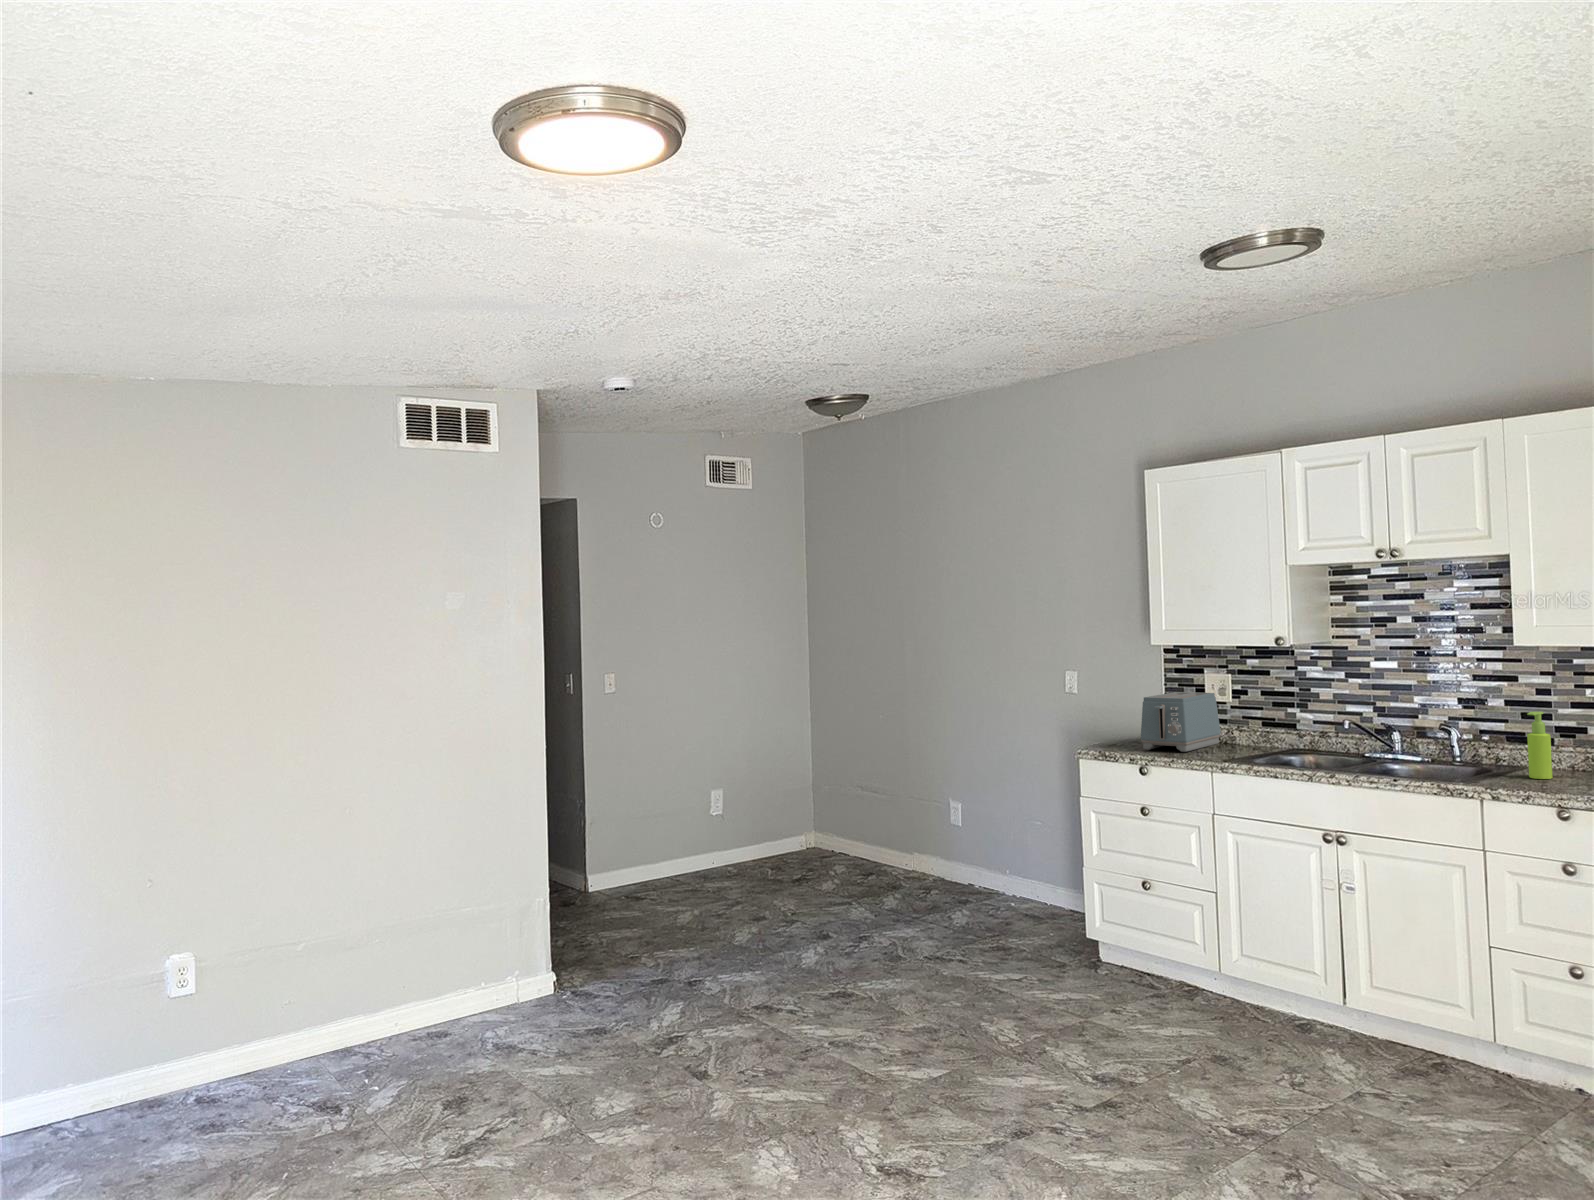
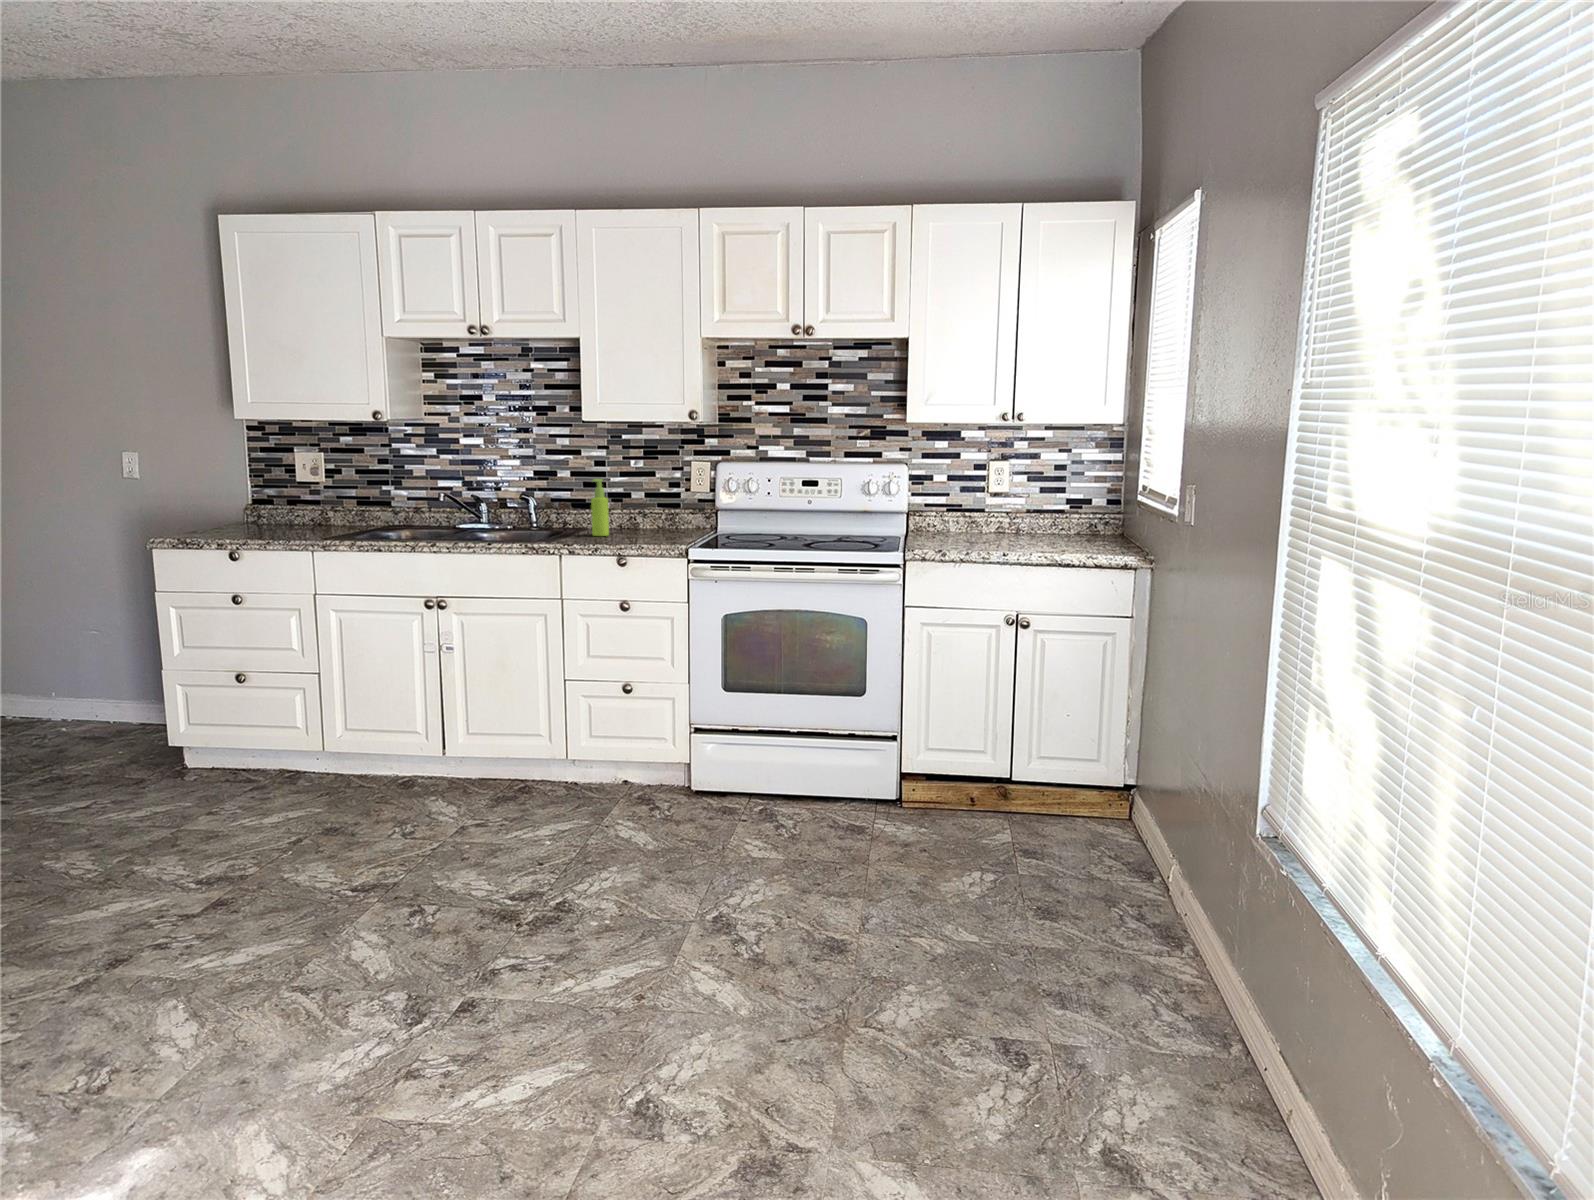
toaster: present [1141,692,1221,752] -> none [226,472,314,533]

